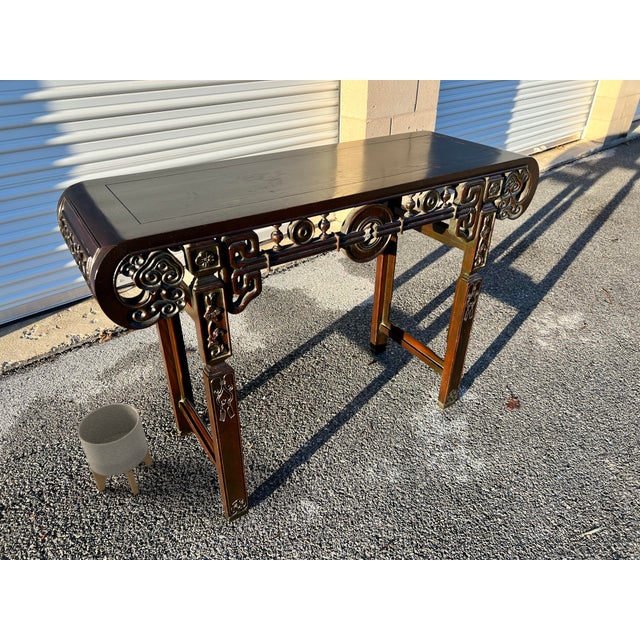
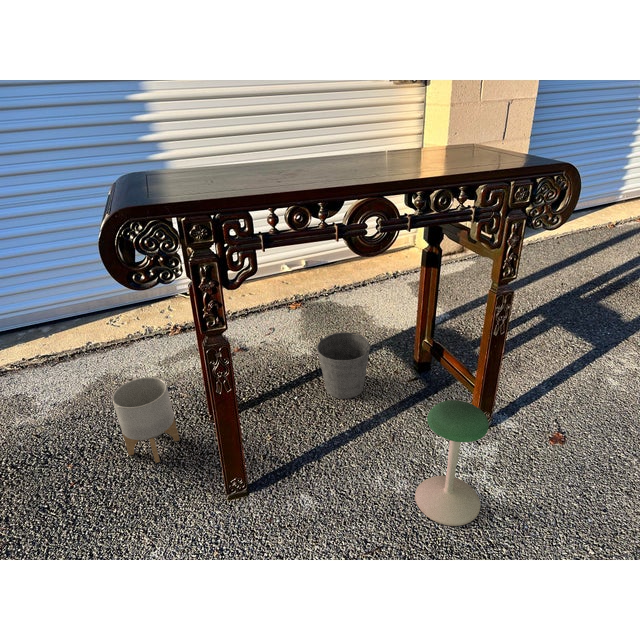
bucket: none [282,324,336,392] -> present [317,332,370,399]
stool: none [409,391,483,506] -> present [415,400,489,526]

